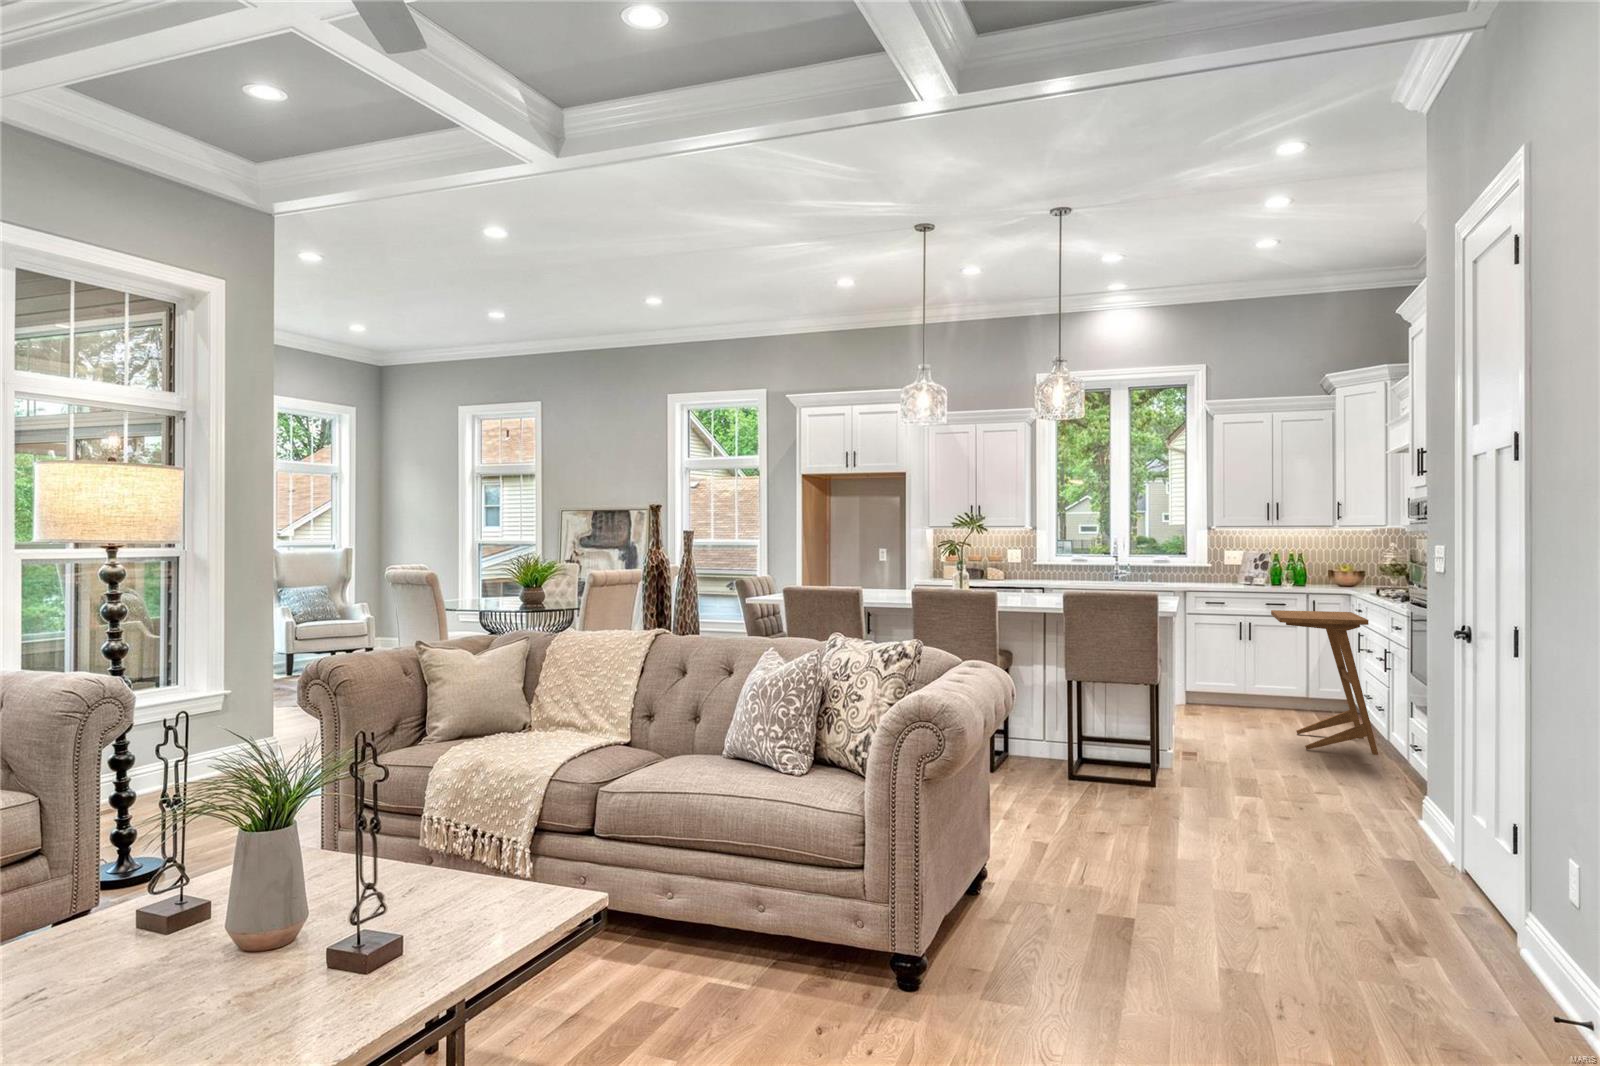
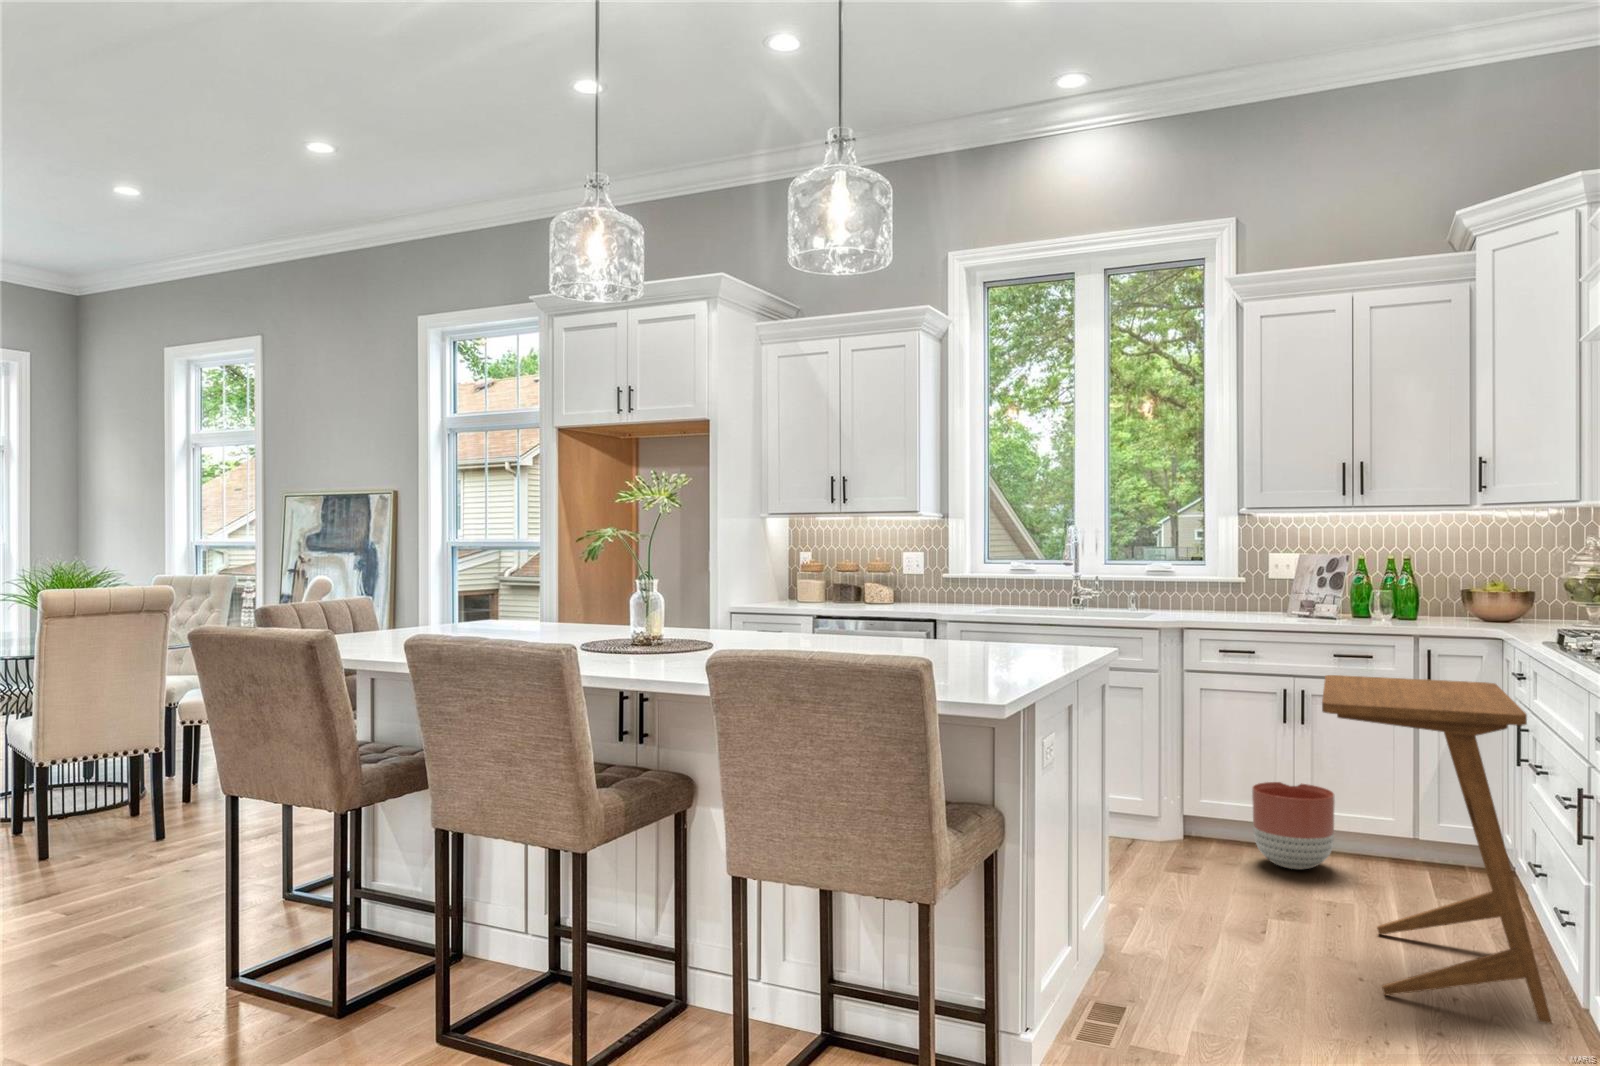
planter: none [1225,672,1268,715] -> present [1252,782,1335,869]

